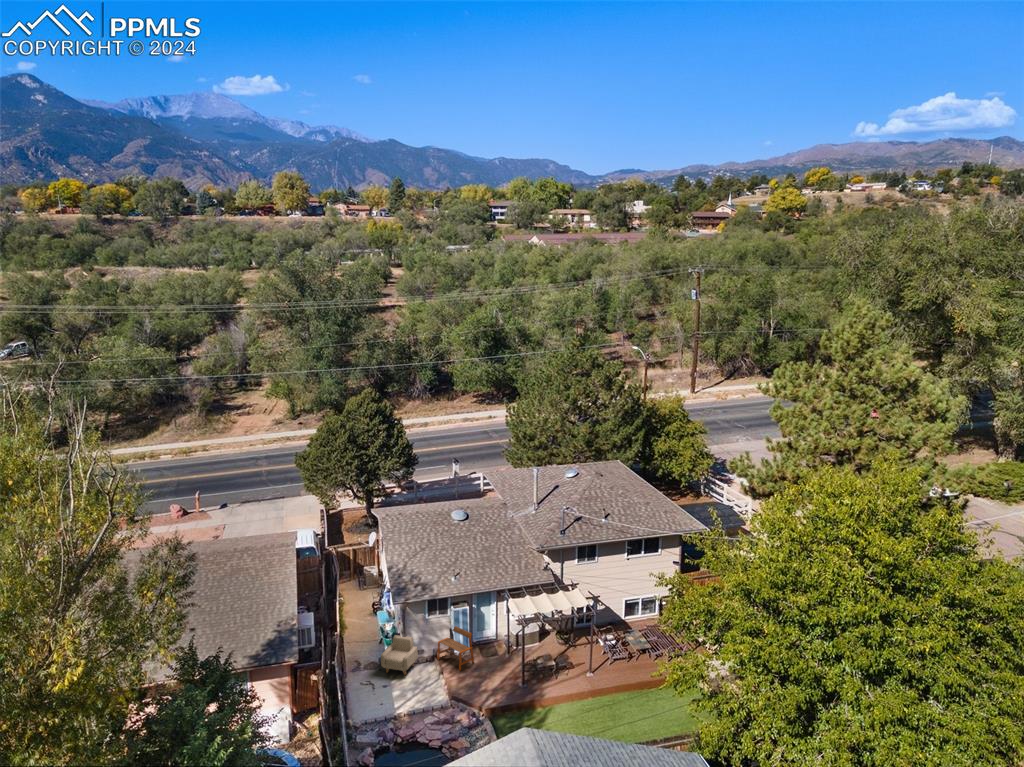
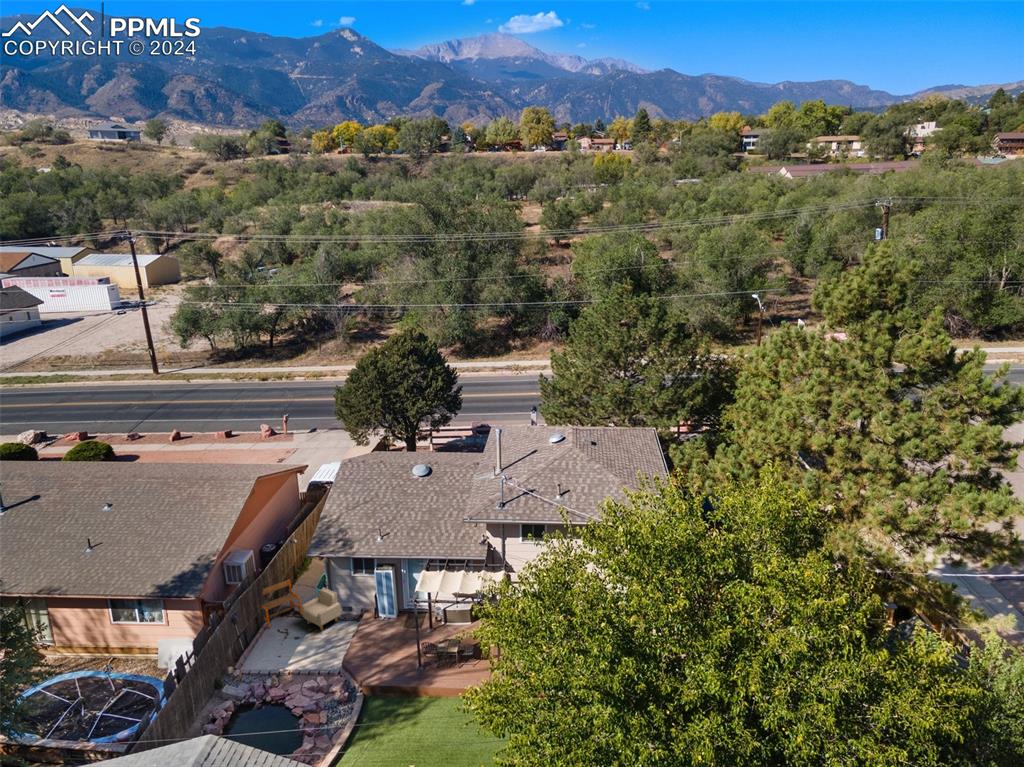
bench: present [437,626,474,671] -> present [262,579,302,628]

